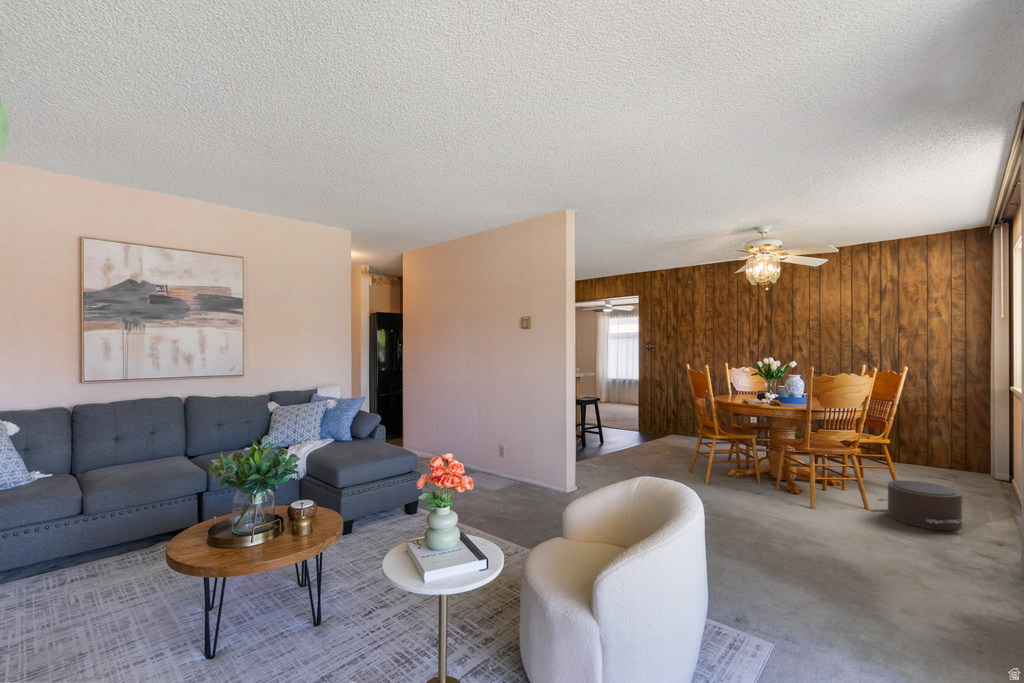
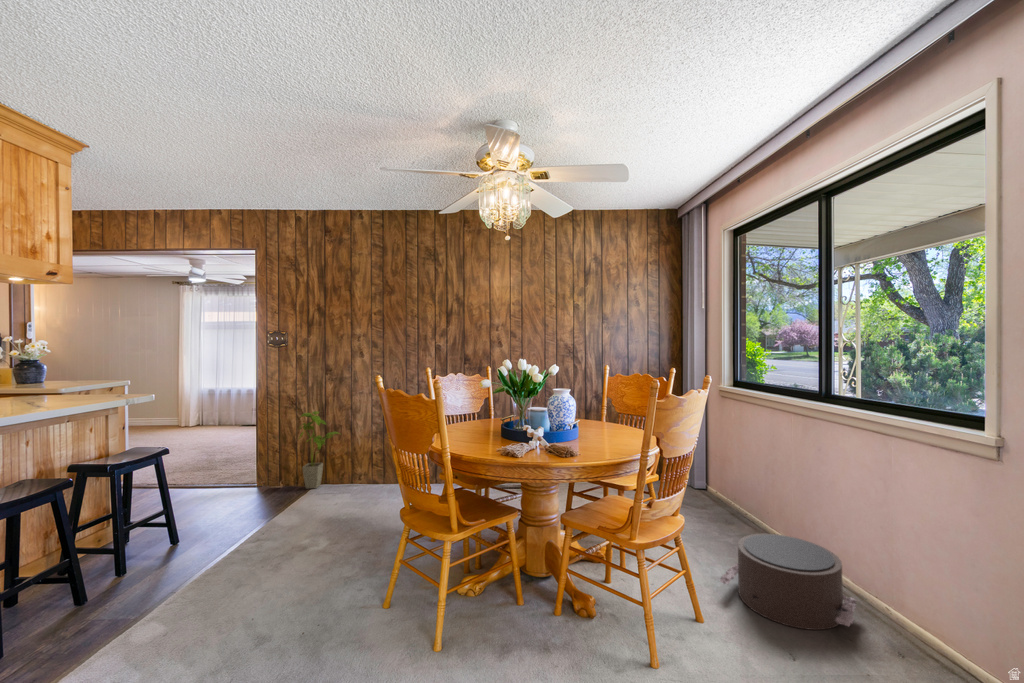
house plant: none [660,390,687,437] -> present [299,411,339,489]

